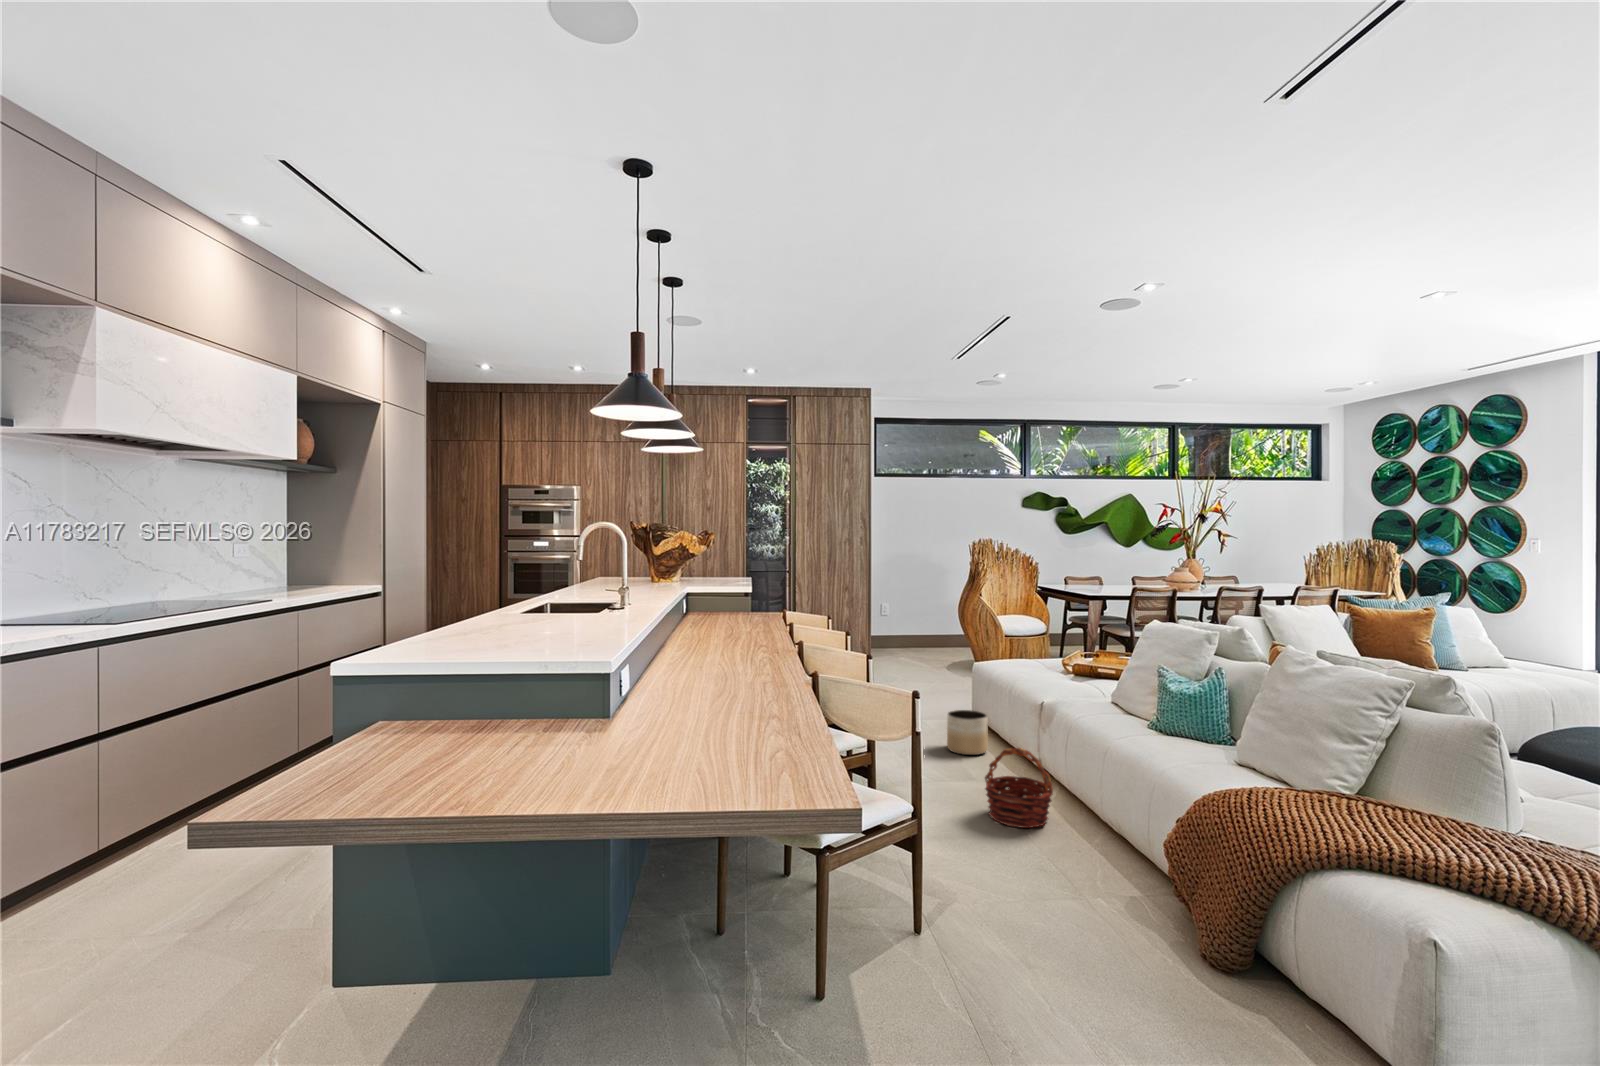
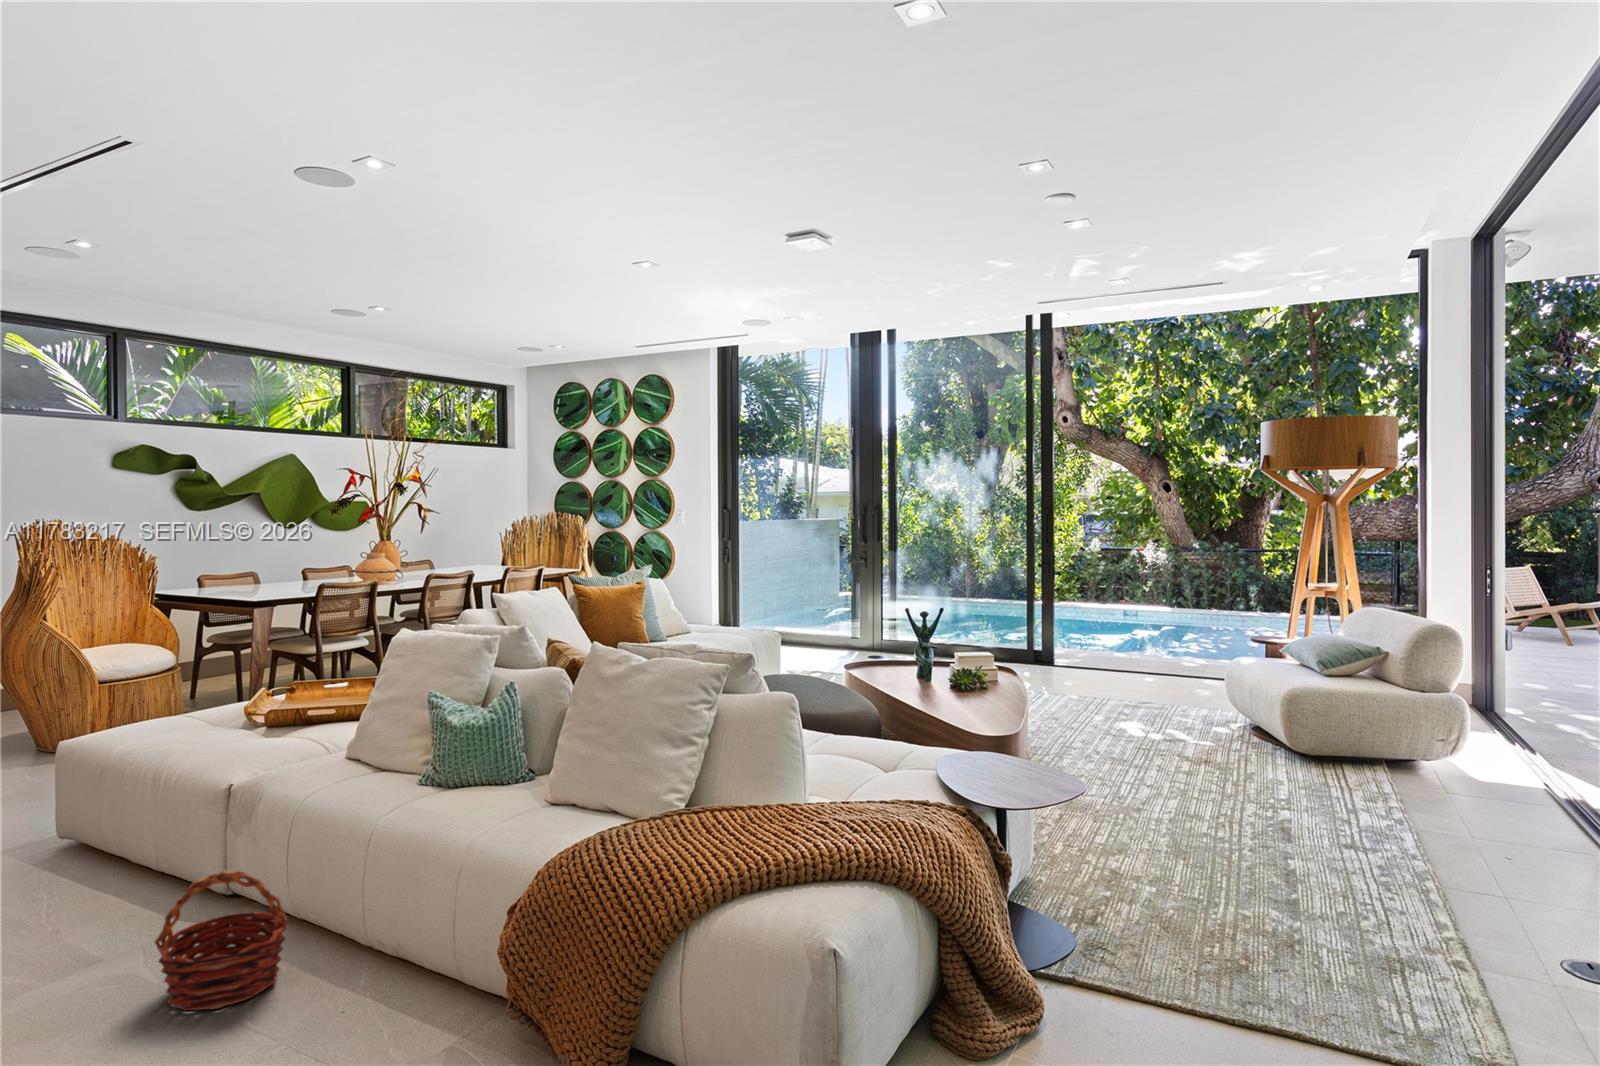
planter: present [947,710,988,755] -> none [34,823,123,910]

